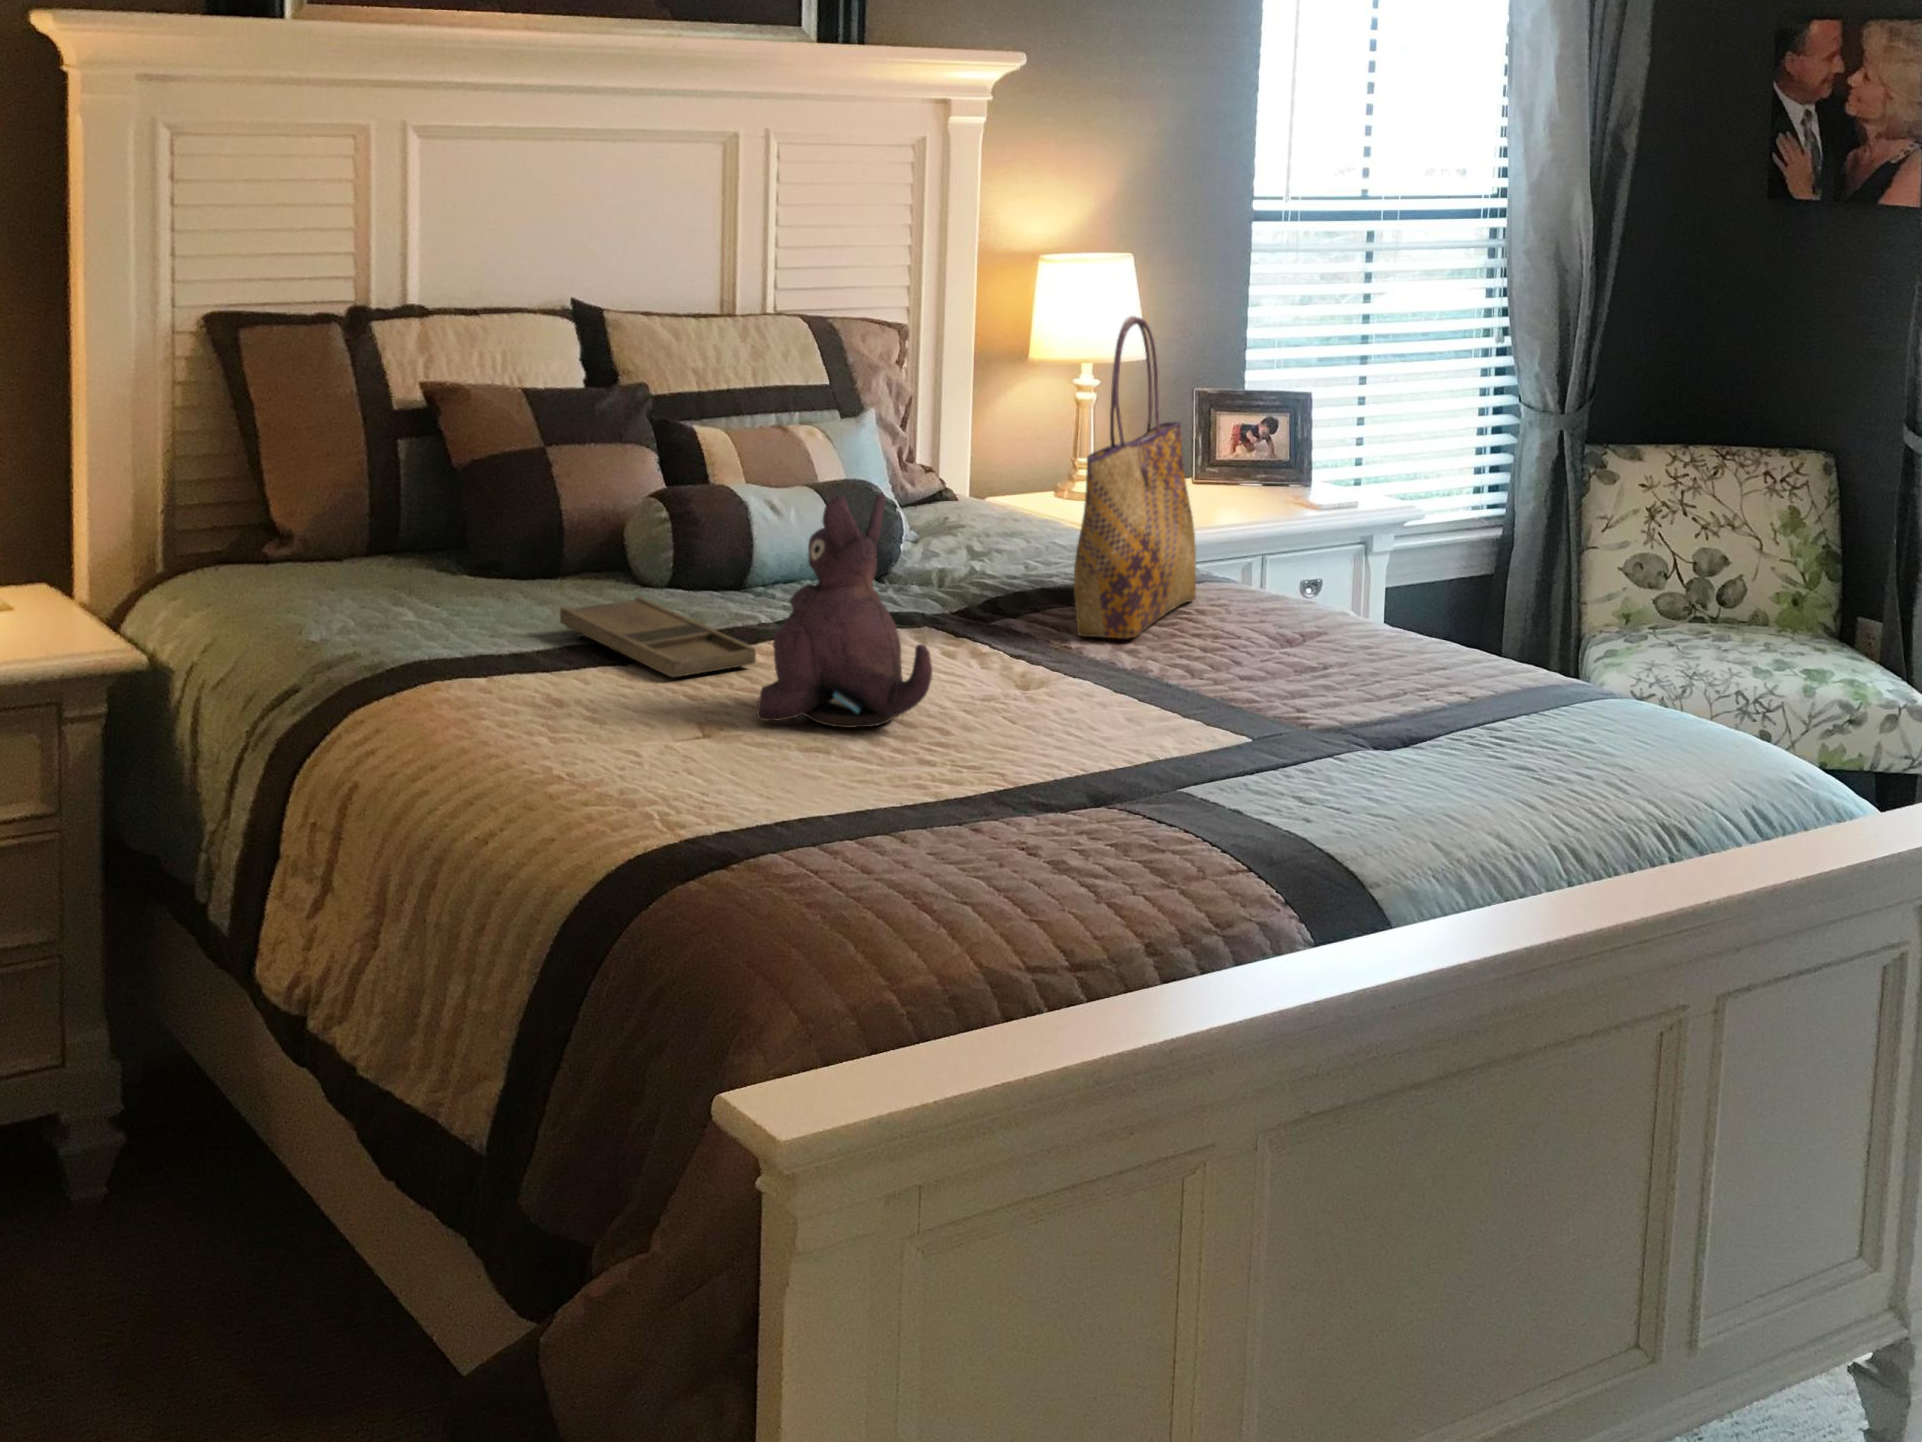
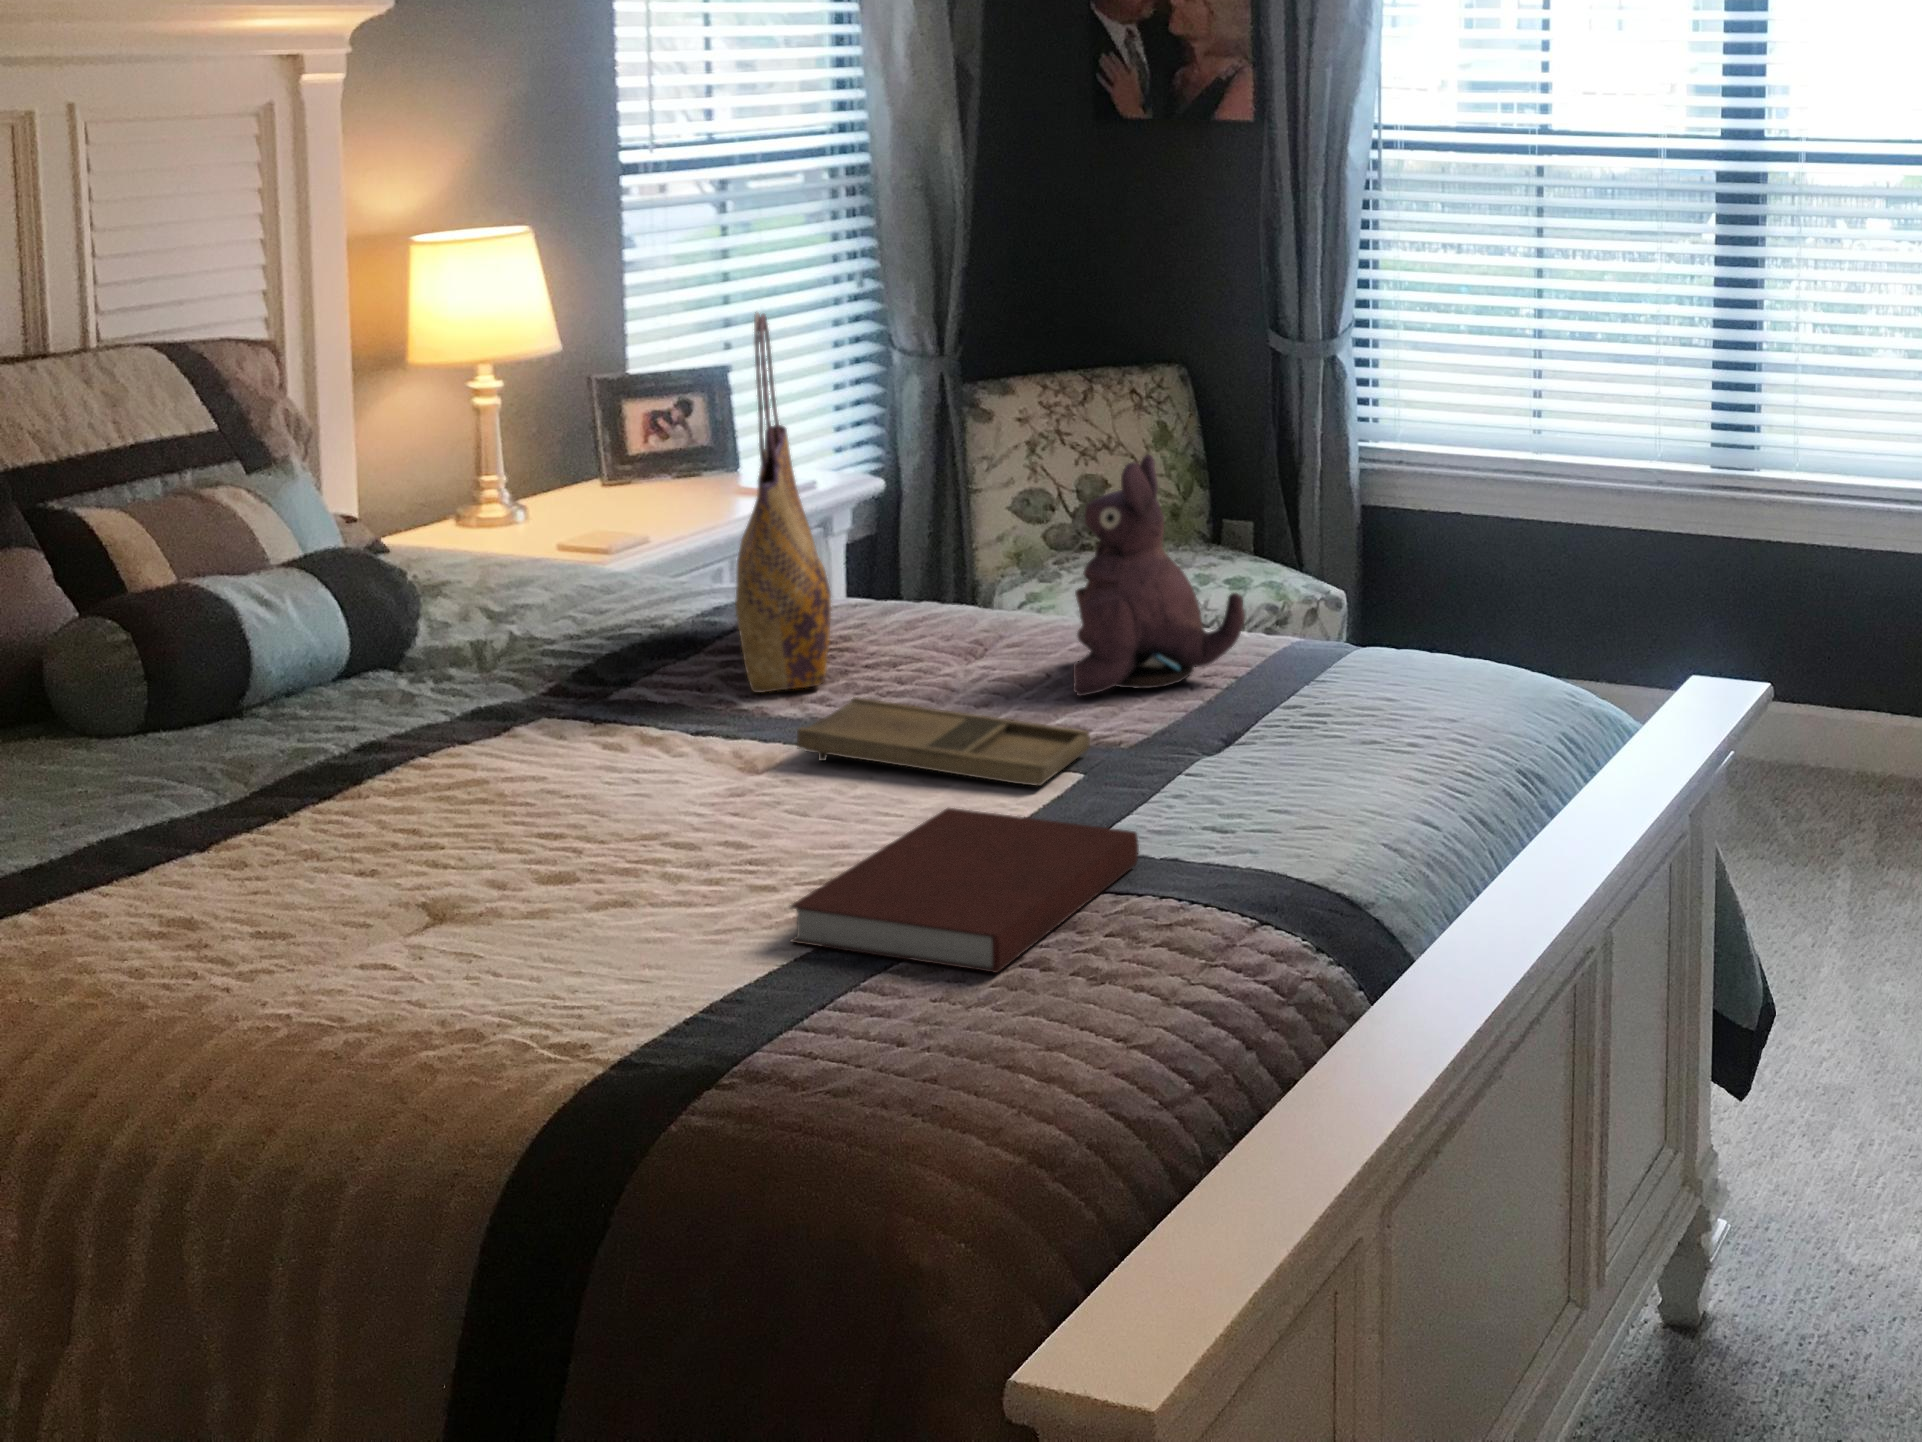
plush toy: present [757,493,932,728] -> present [1073,455,1245,696]
tray: present [560,597,756,677] -> present [797,697,1090,786]
notebook: none [892,727,1205,841] -> present [790,808,1139,973]

